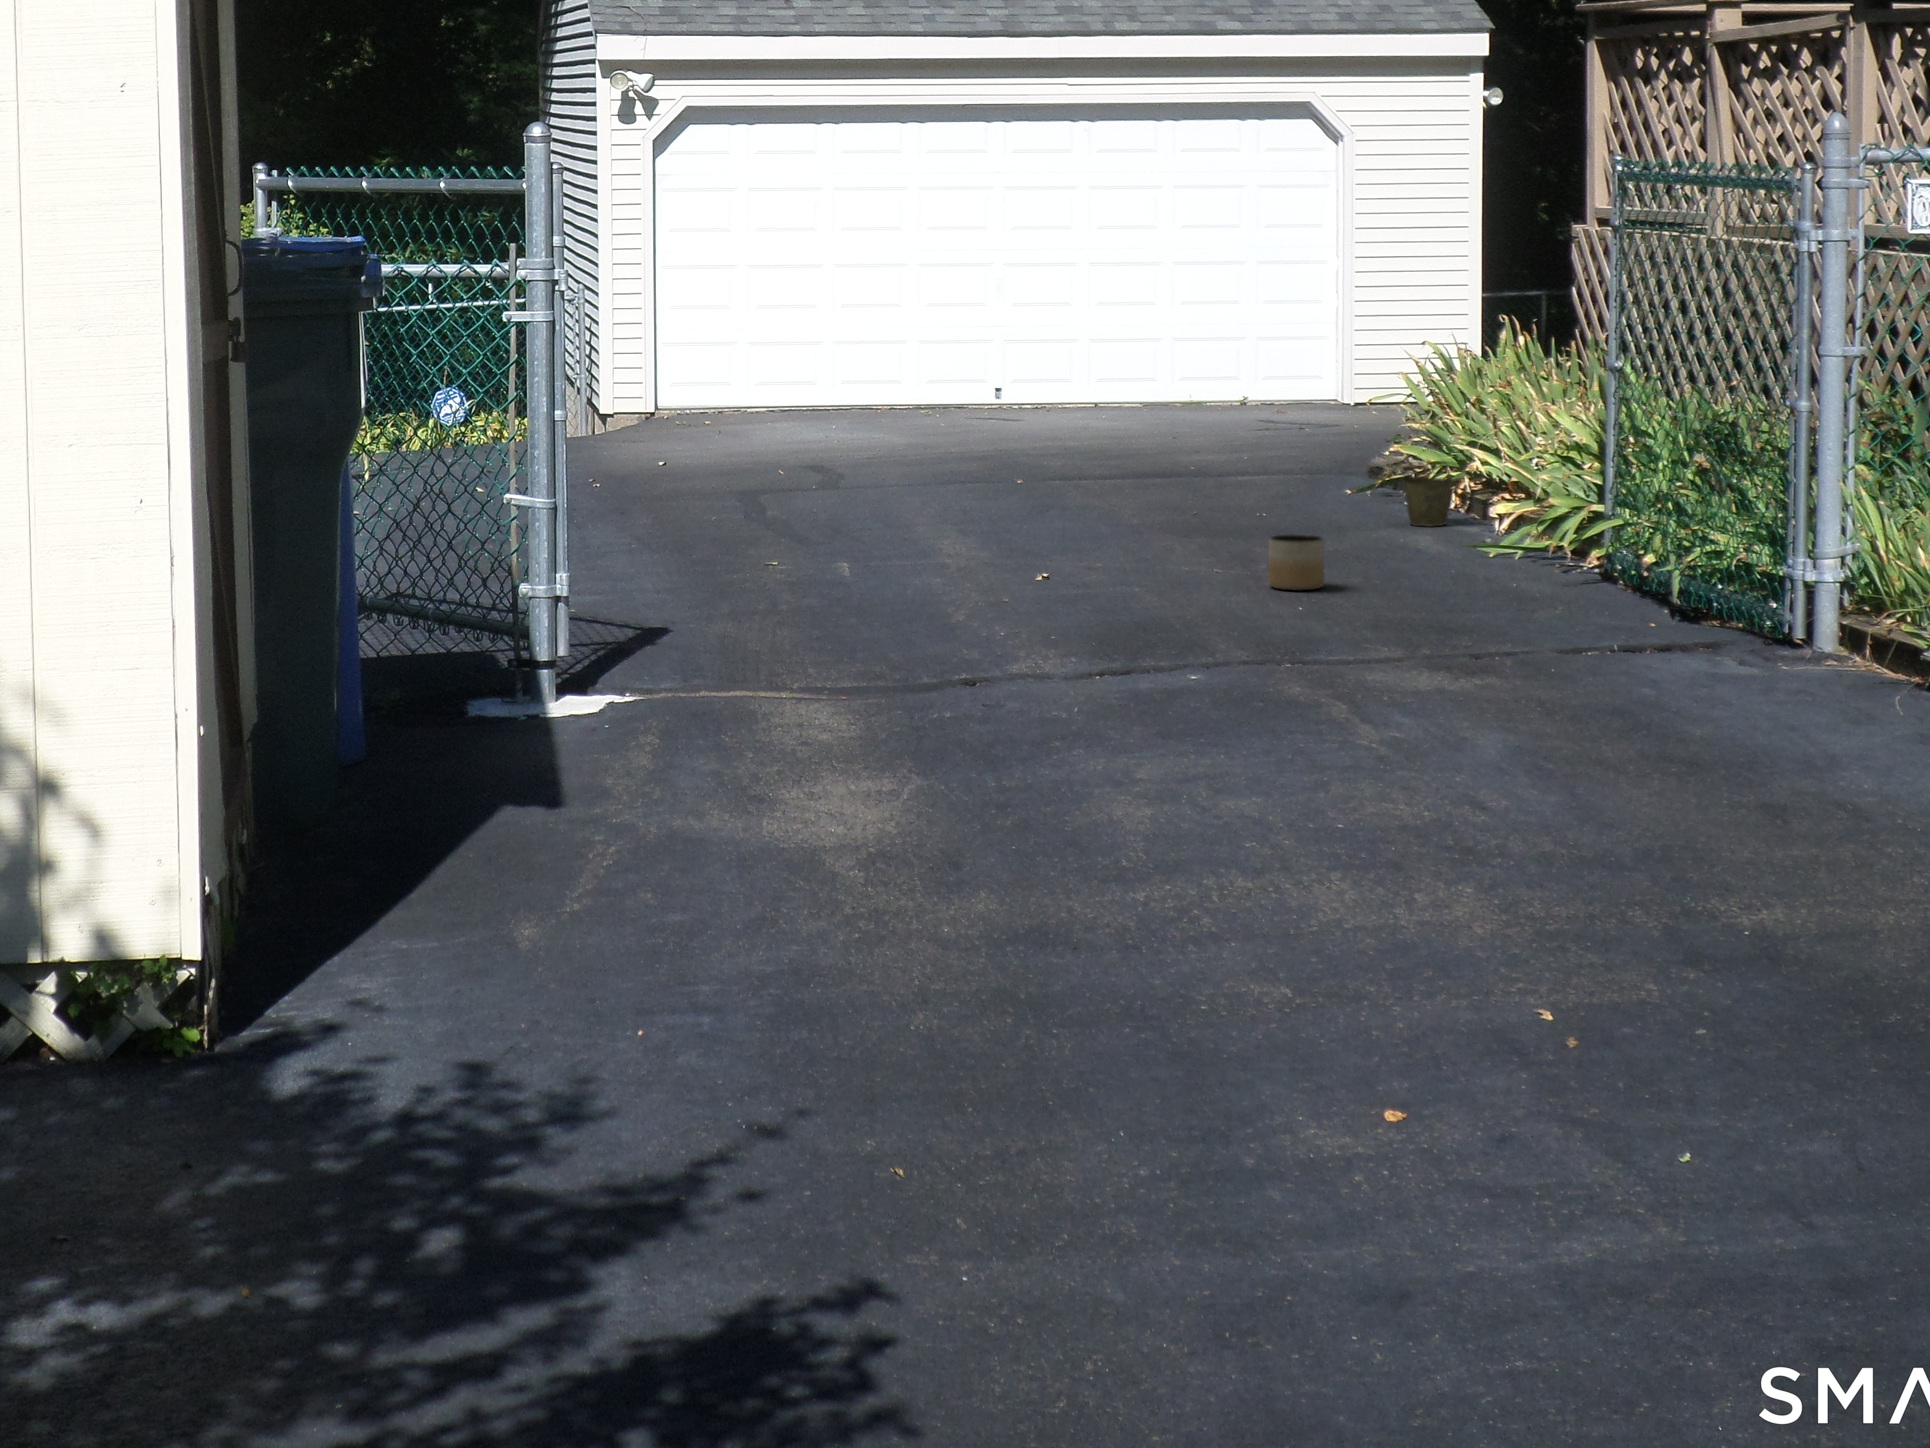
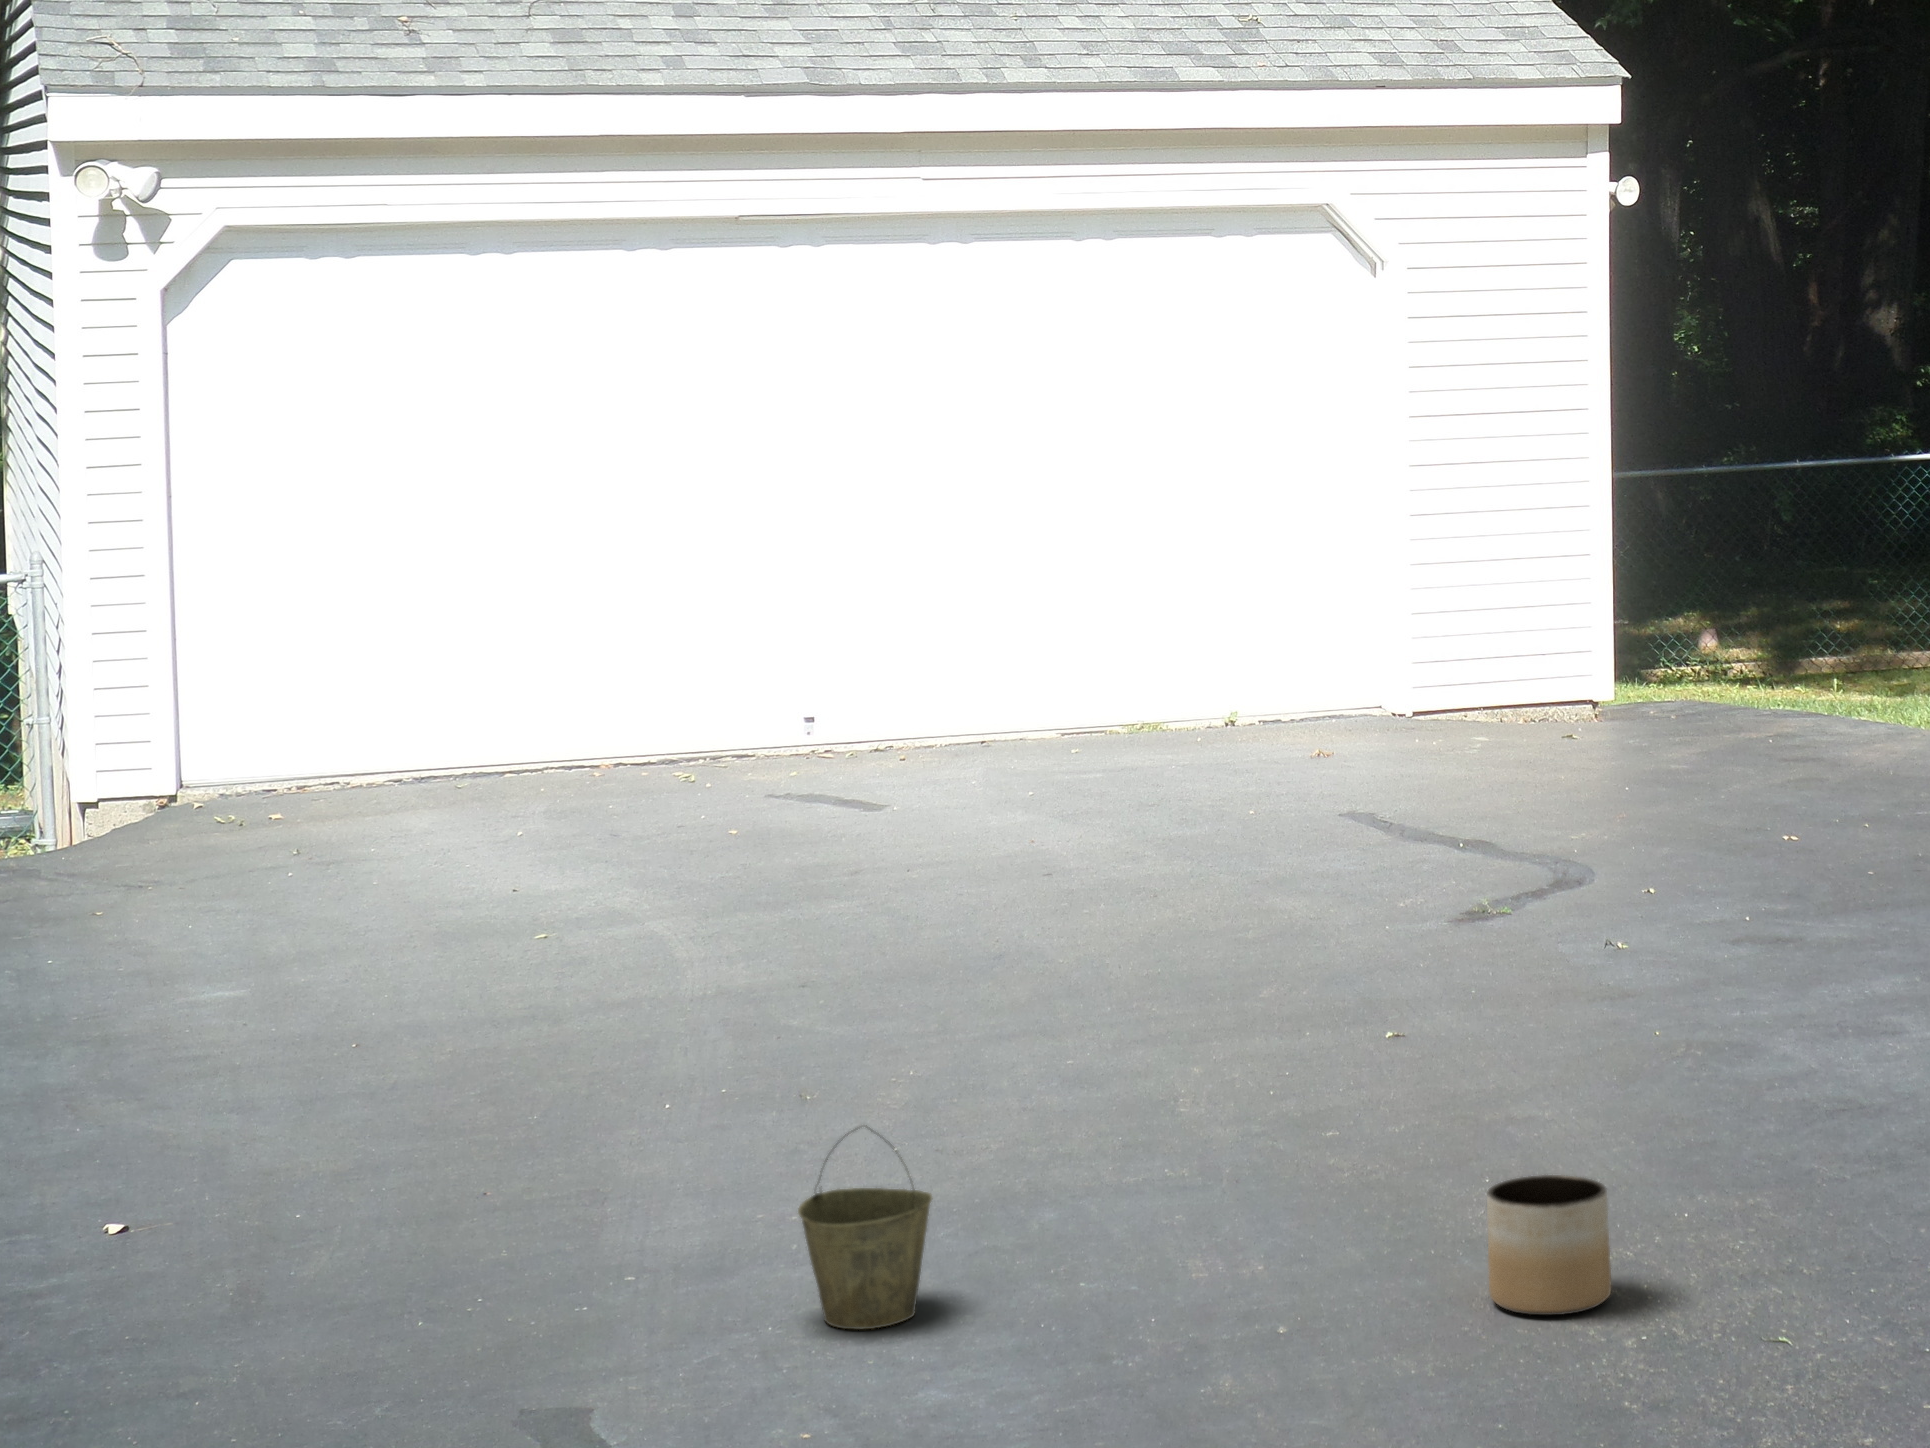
bucket: present [1402,449,1454,526] -> present [798,1125,932,1330]

